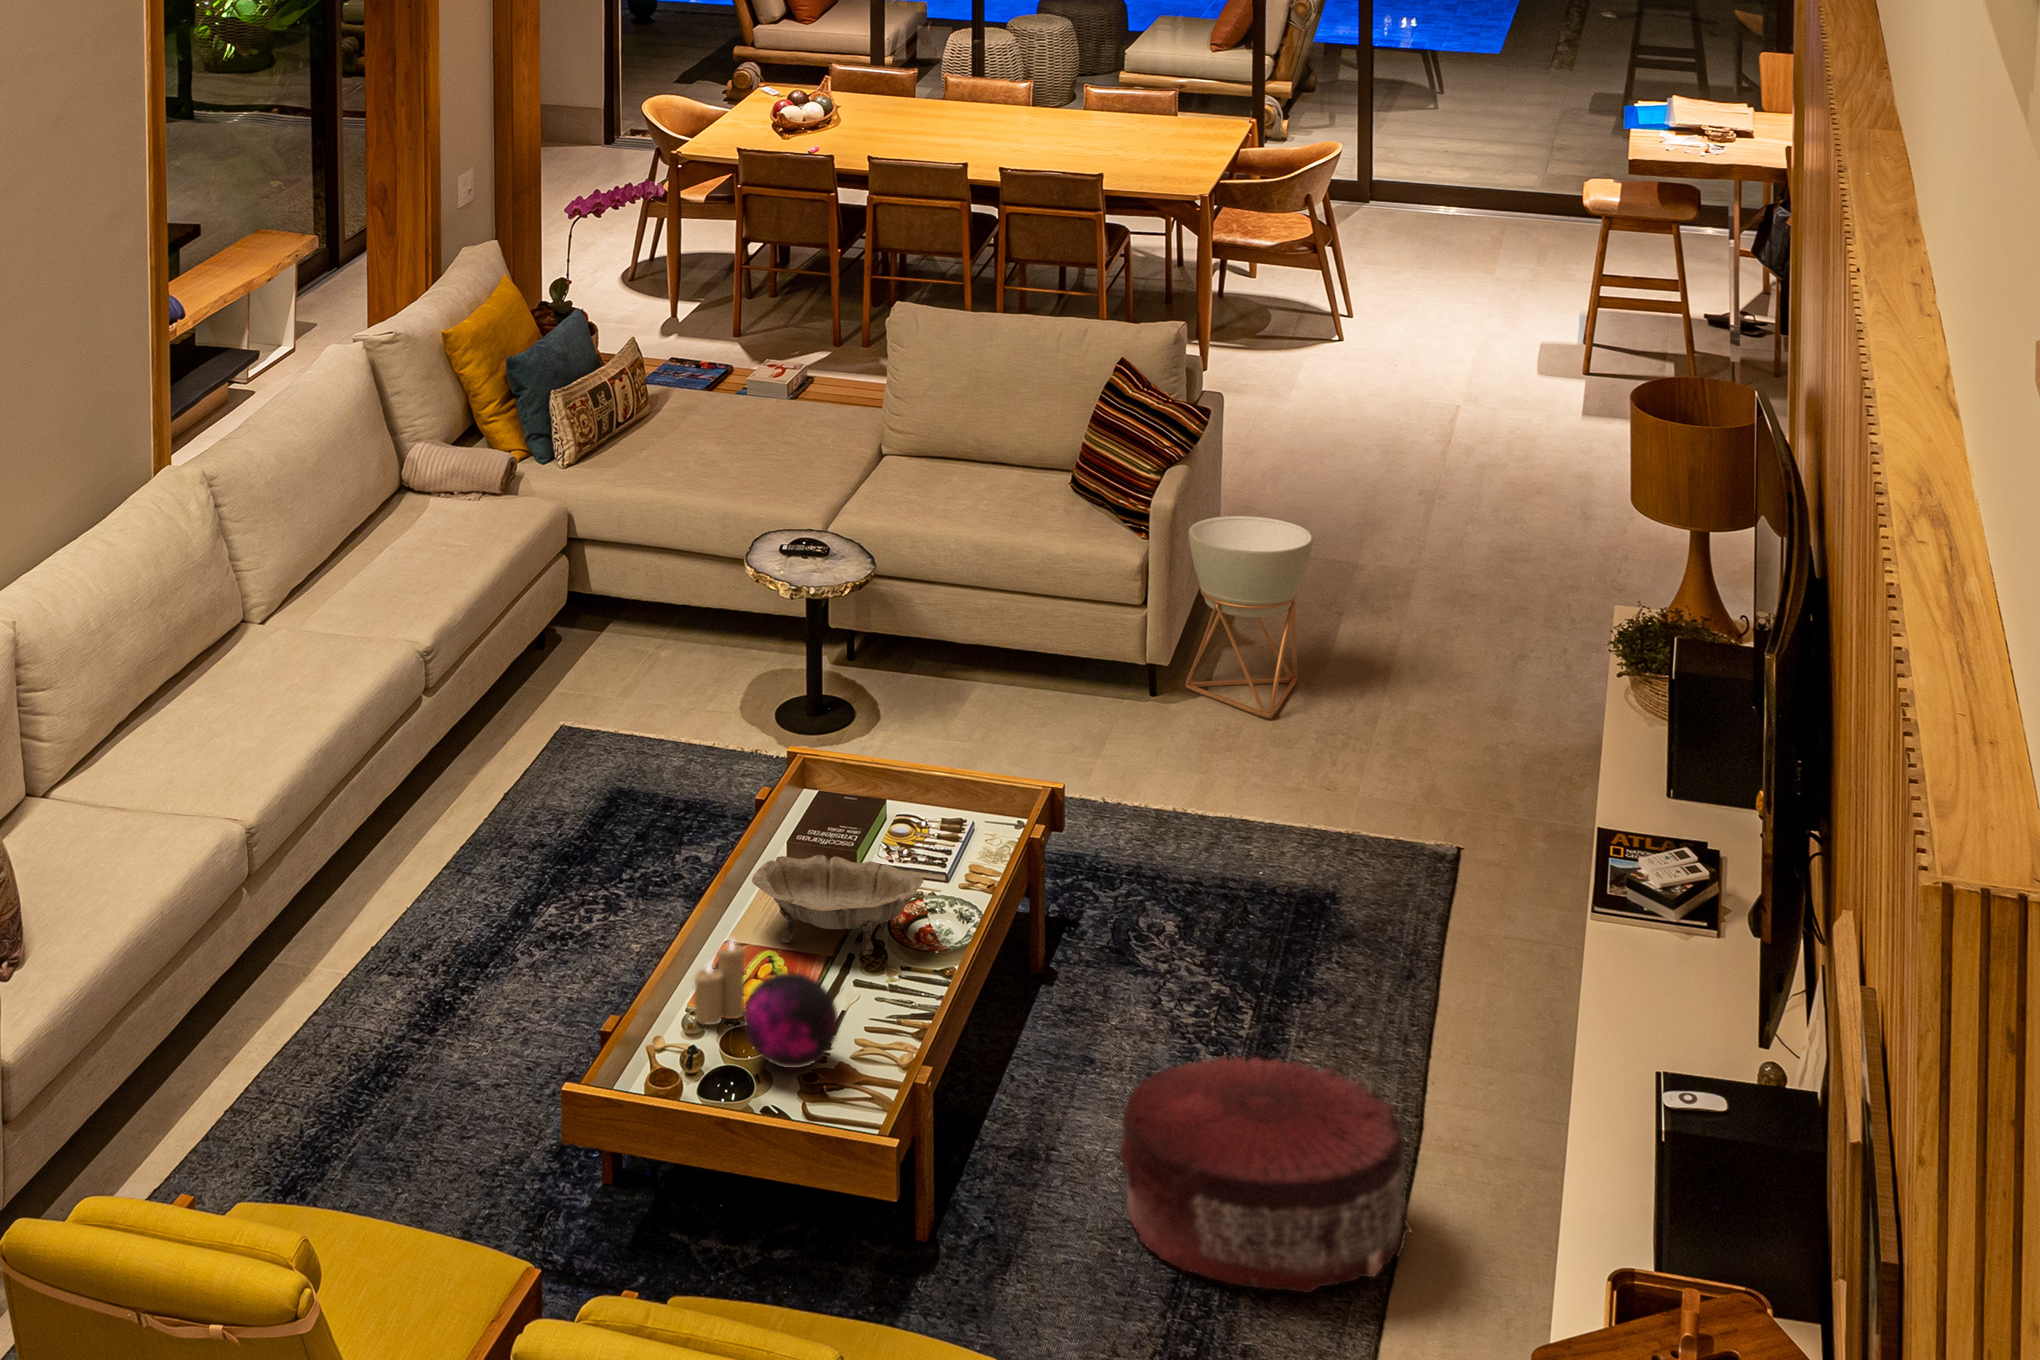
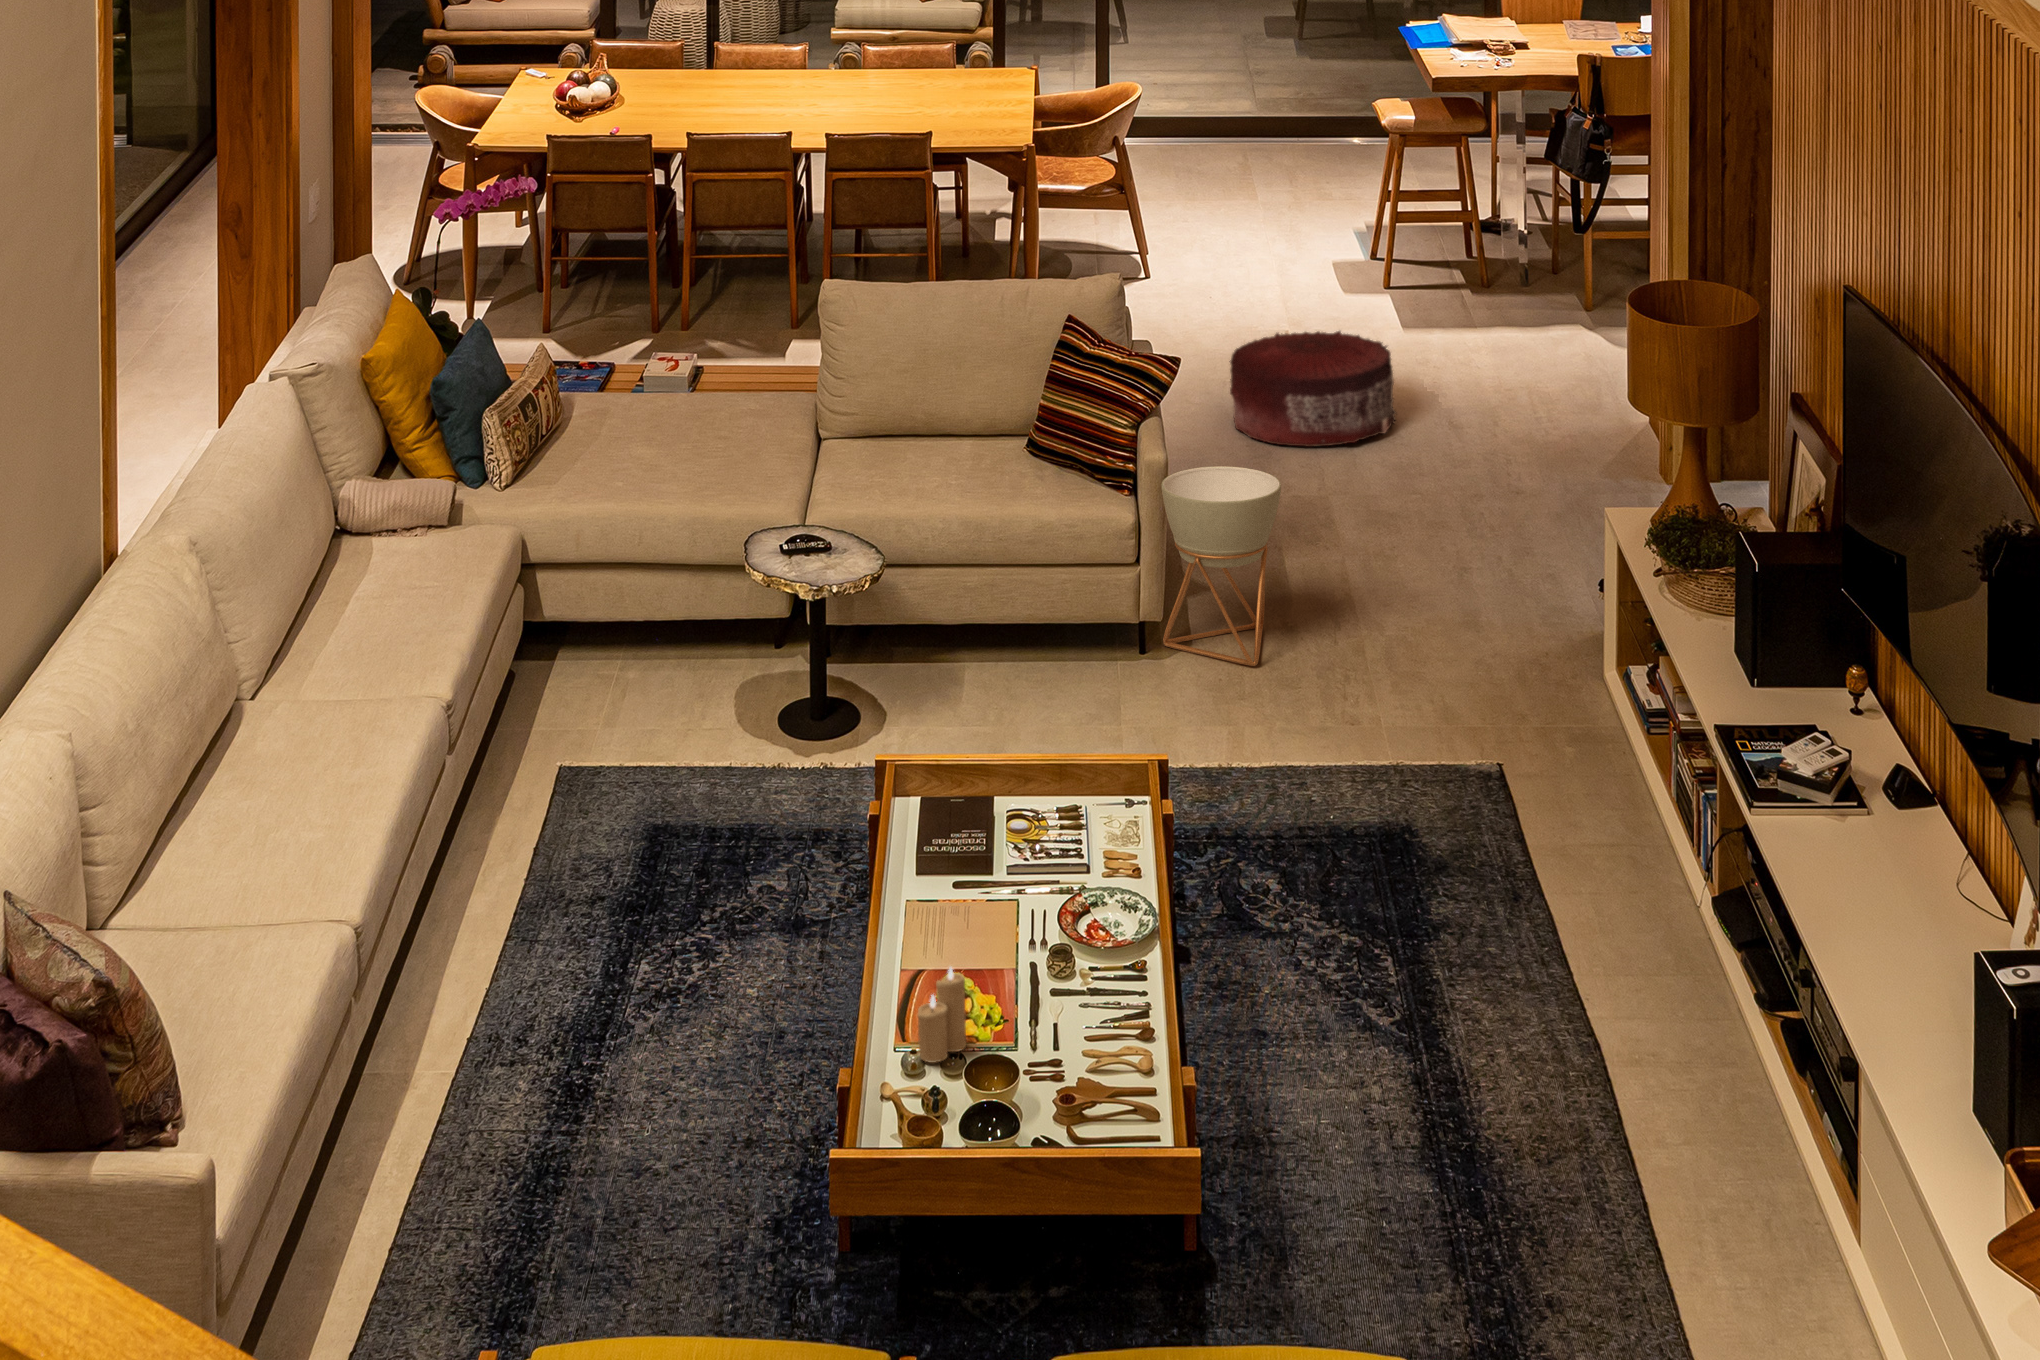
decorative bowl: present [752,855,923,955] -> none [929,865,1103,963]
decorative orb: present [744,973,838,1068] -> none [988,993,1086,1093]
pouf: present [1120,1056,1411,1293] -> present [1230,331,1396,447]

